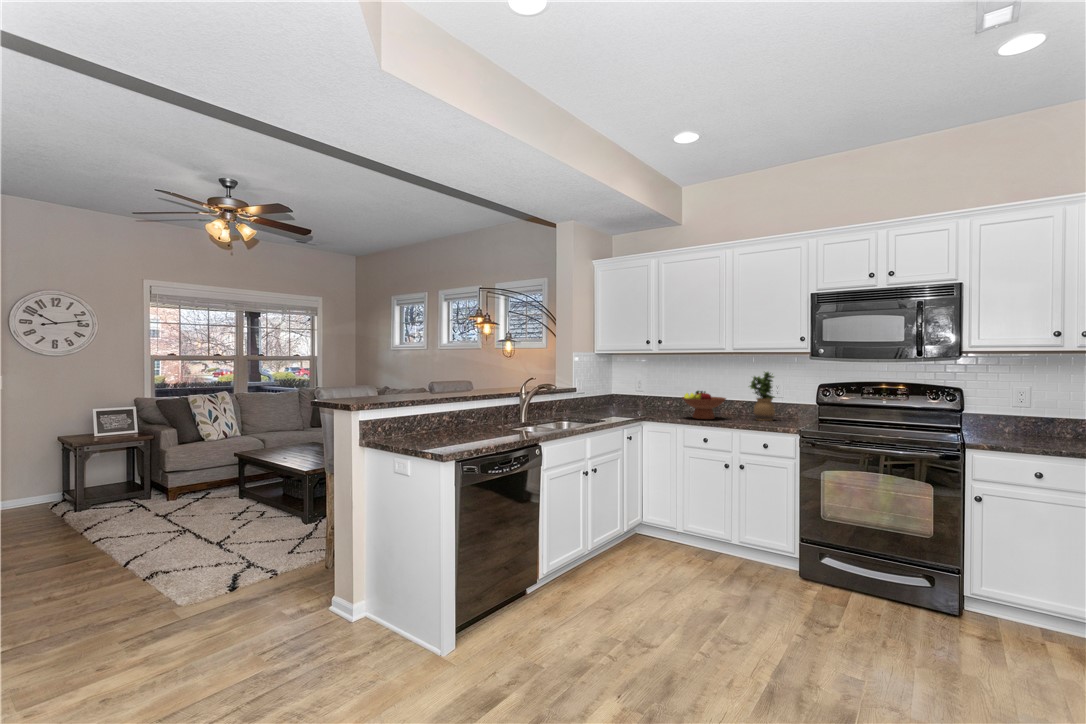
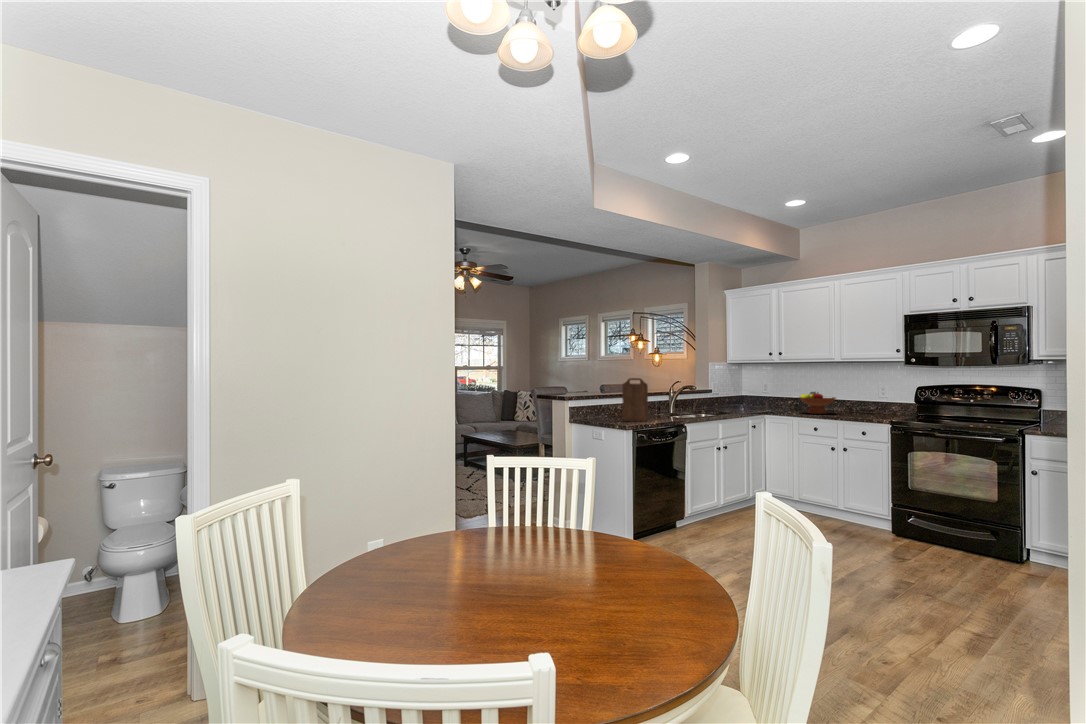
potted plant: present [750,372,775,421] -> none [855,376,879,416]
cutting board: none [447,375,485,440] -> present [622,378,648,421]

